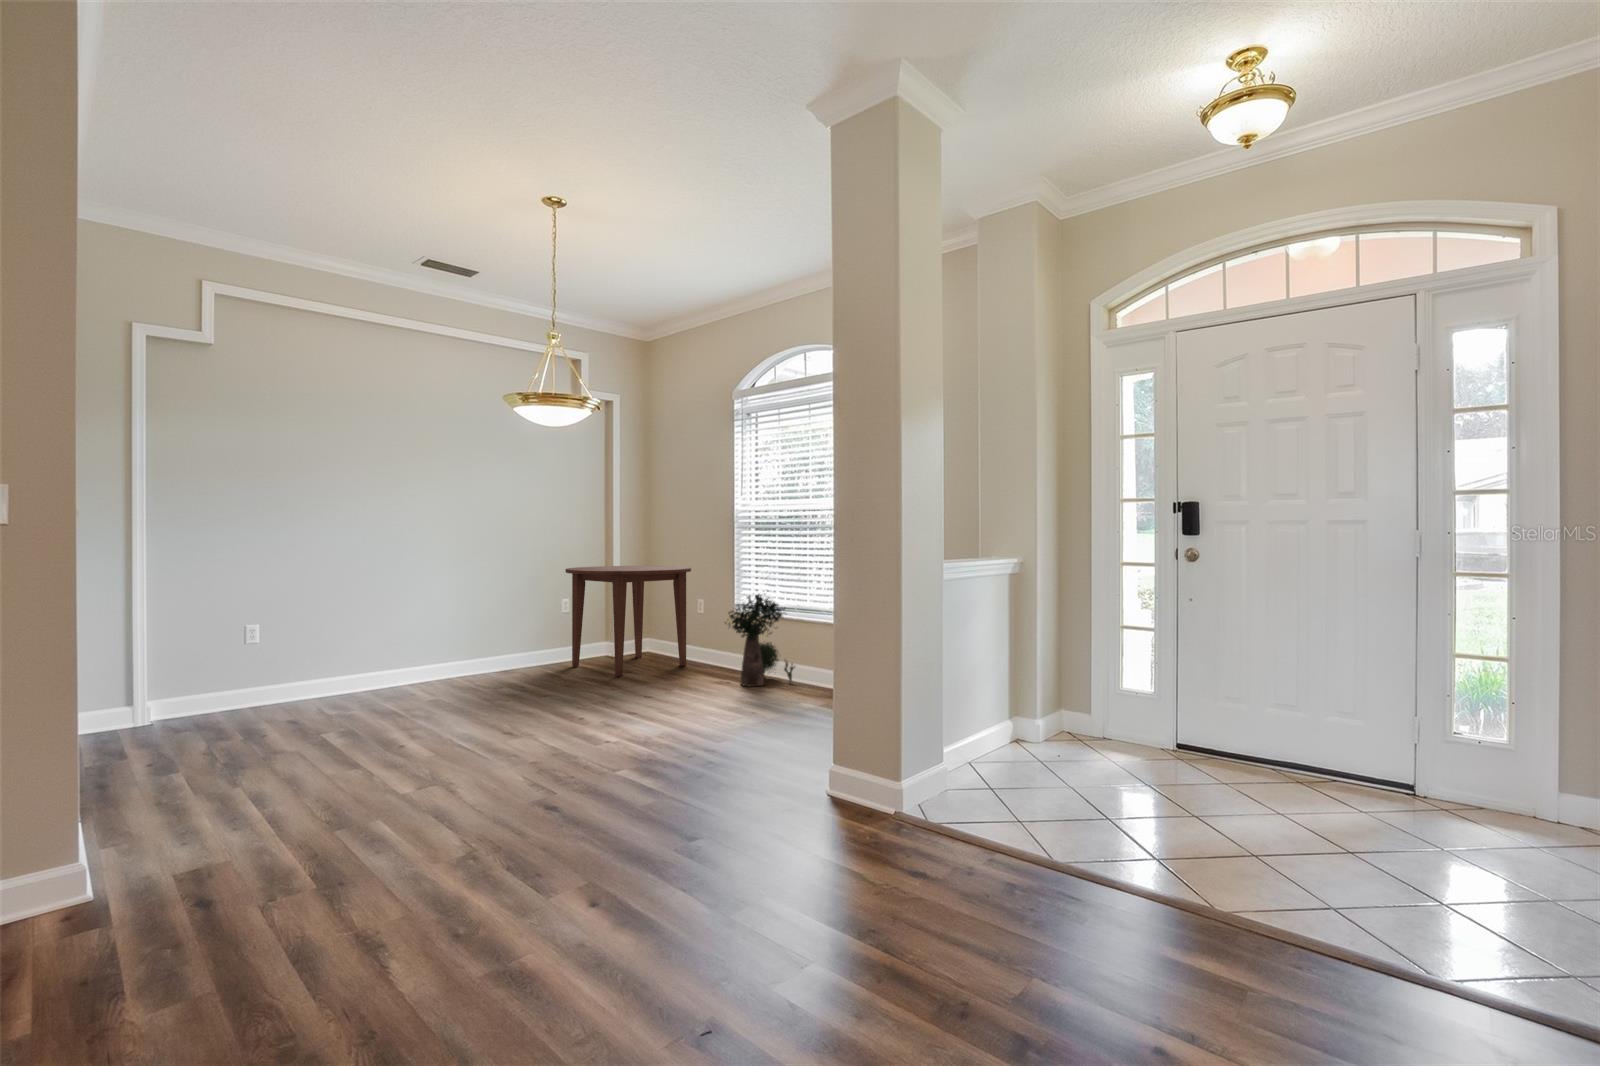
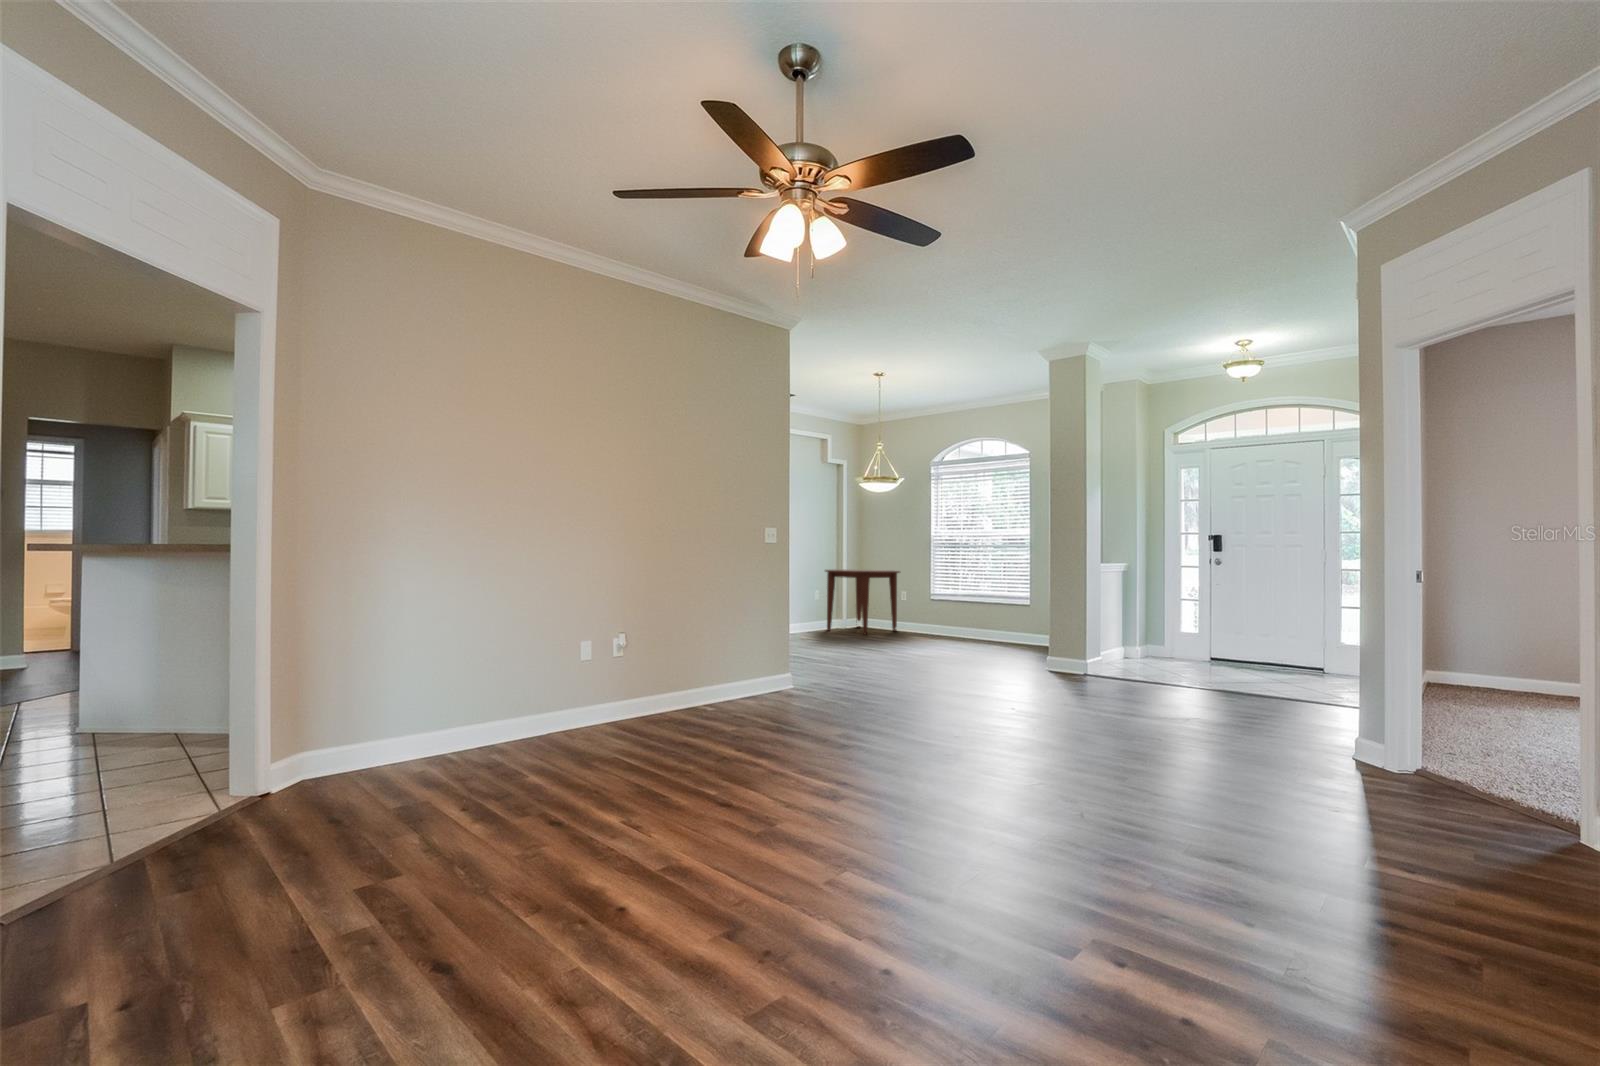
potted plant: present [729,594,795,686] -> none [936,585,977,639]

